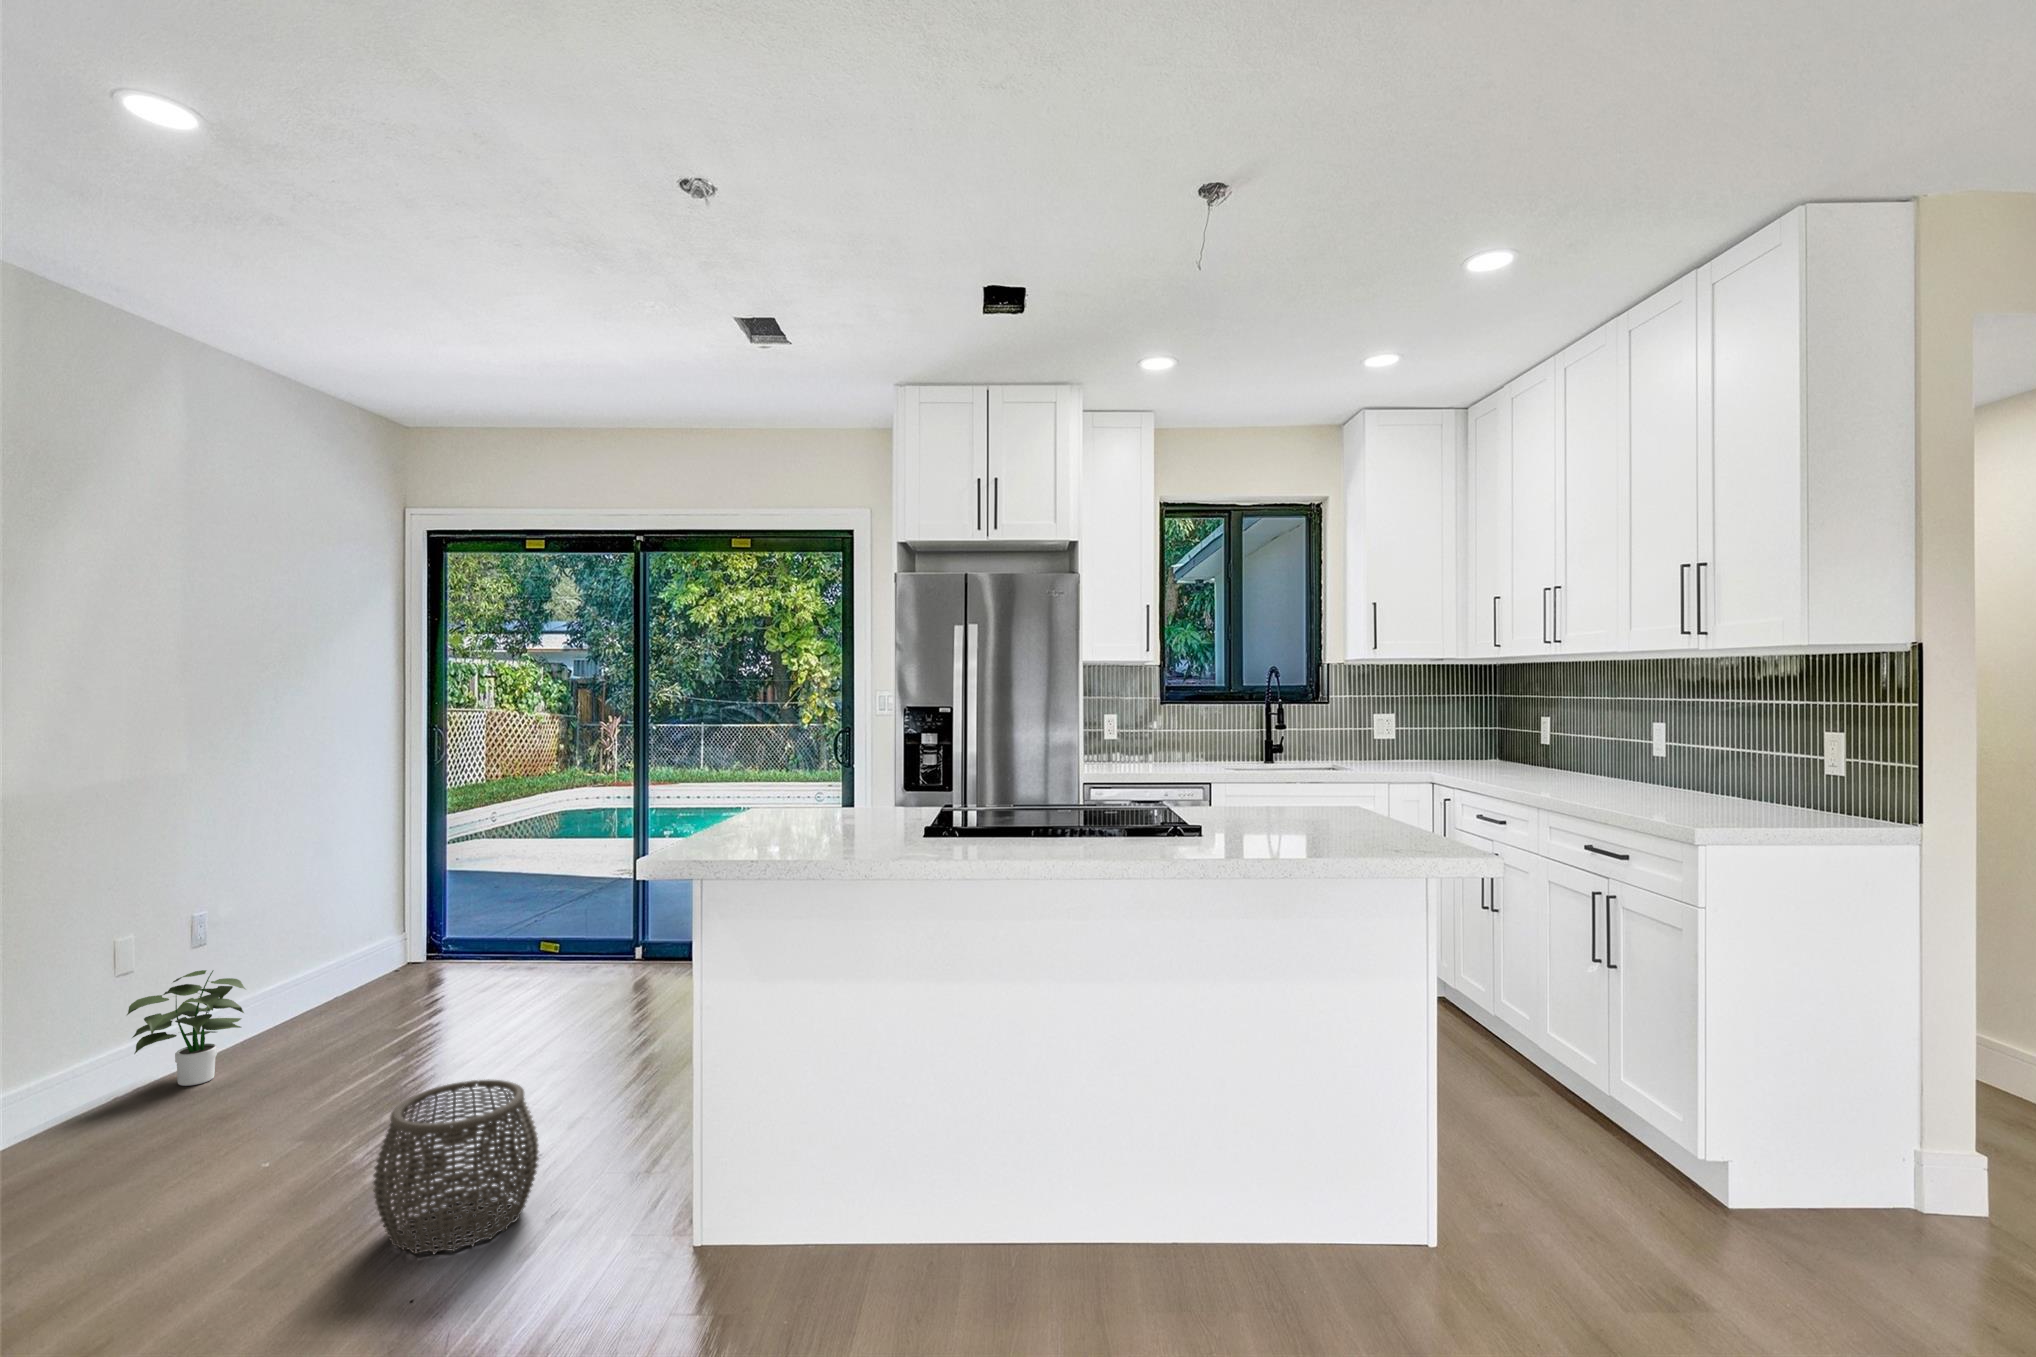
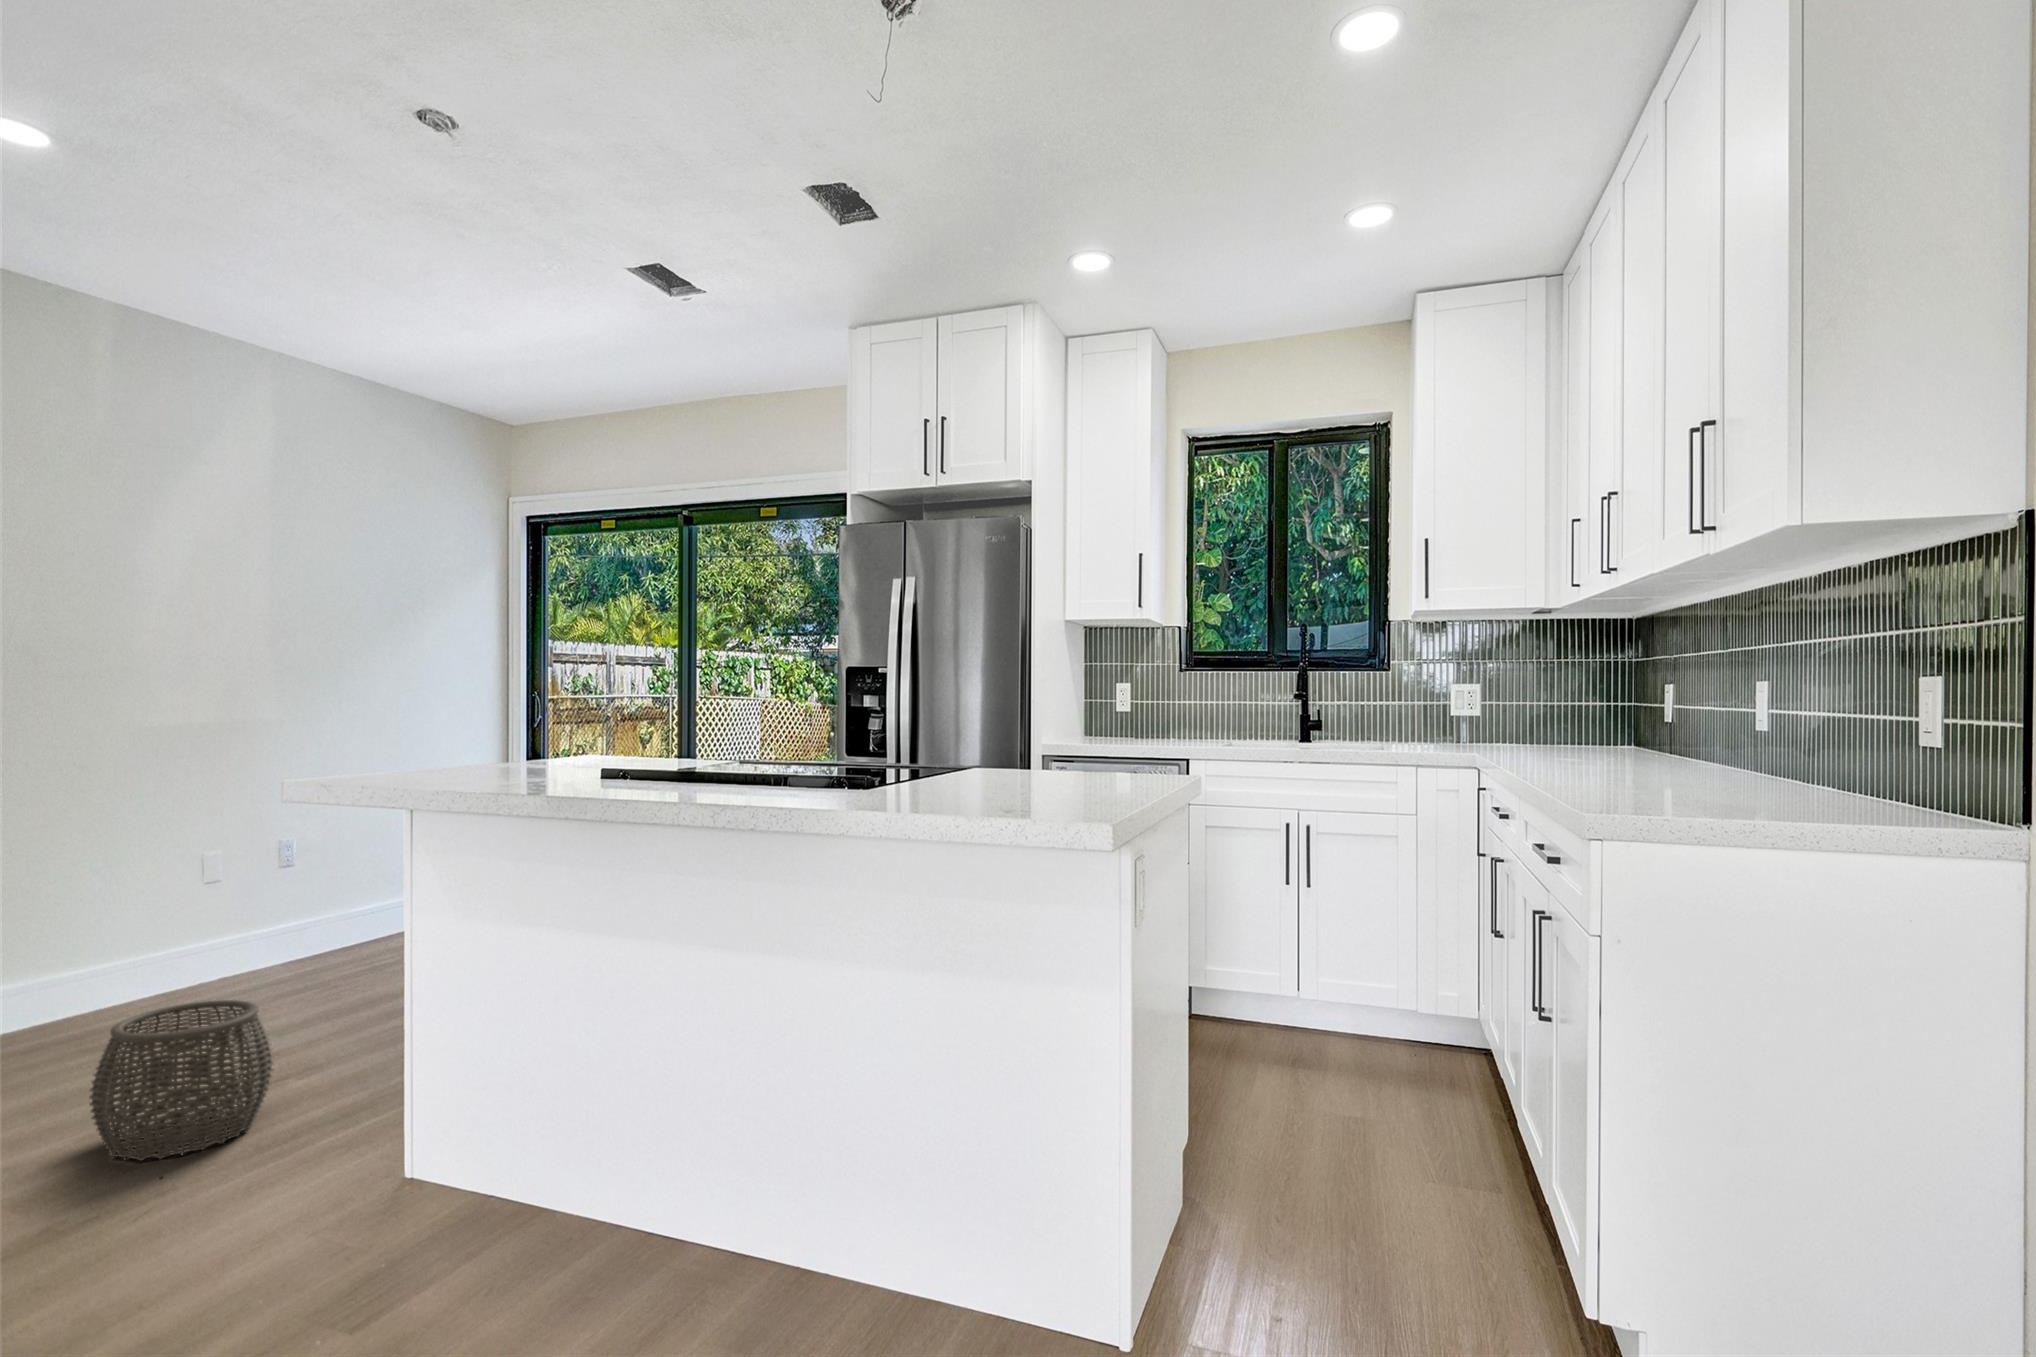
potted plant: present [127,970,245,1086] -> none [164,888,275,985]

